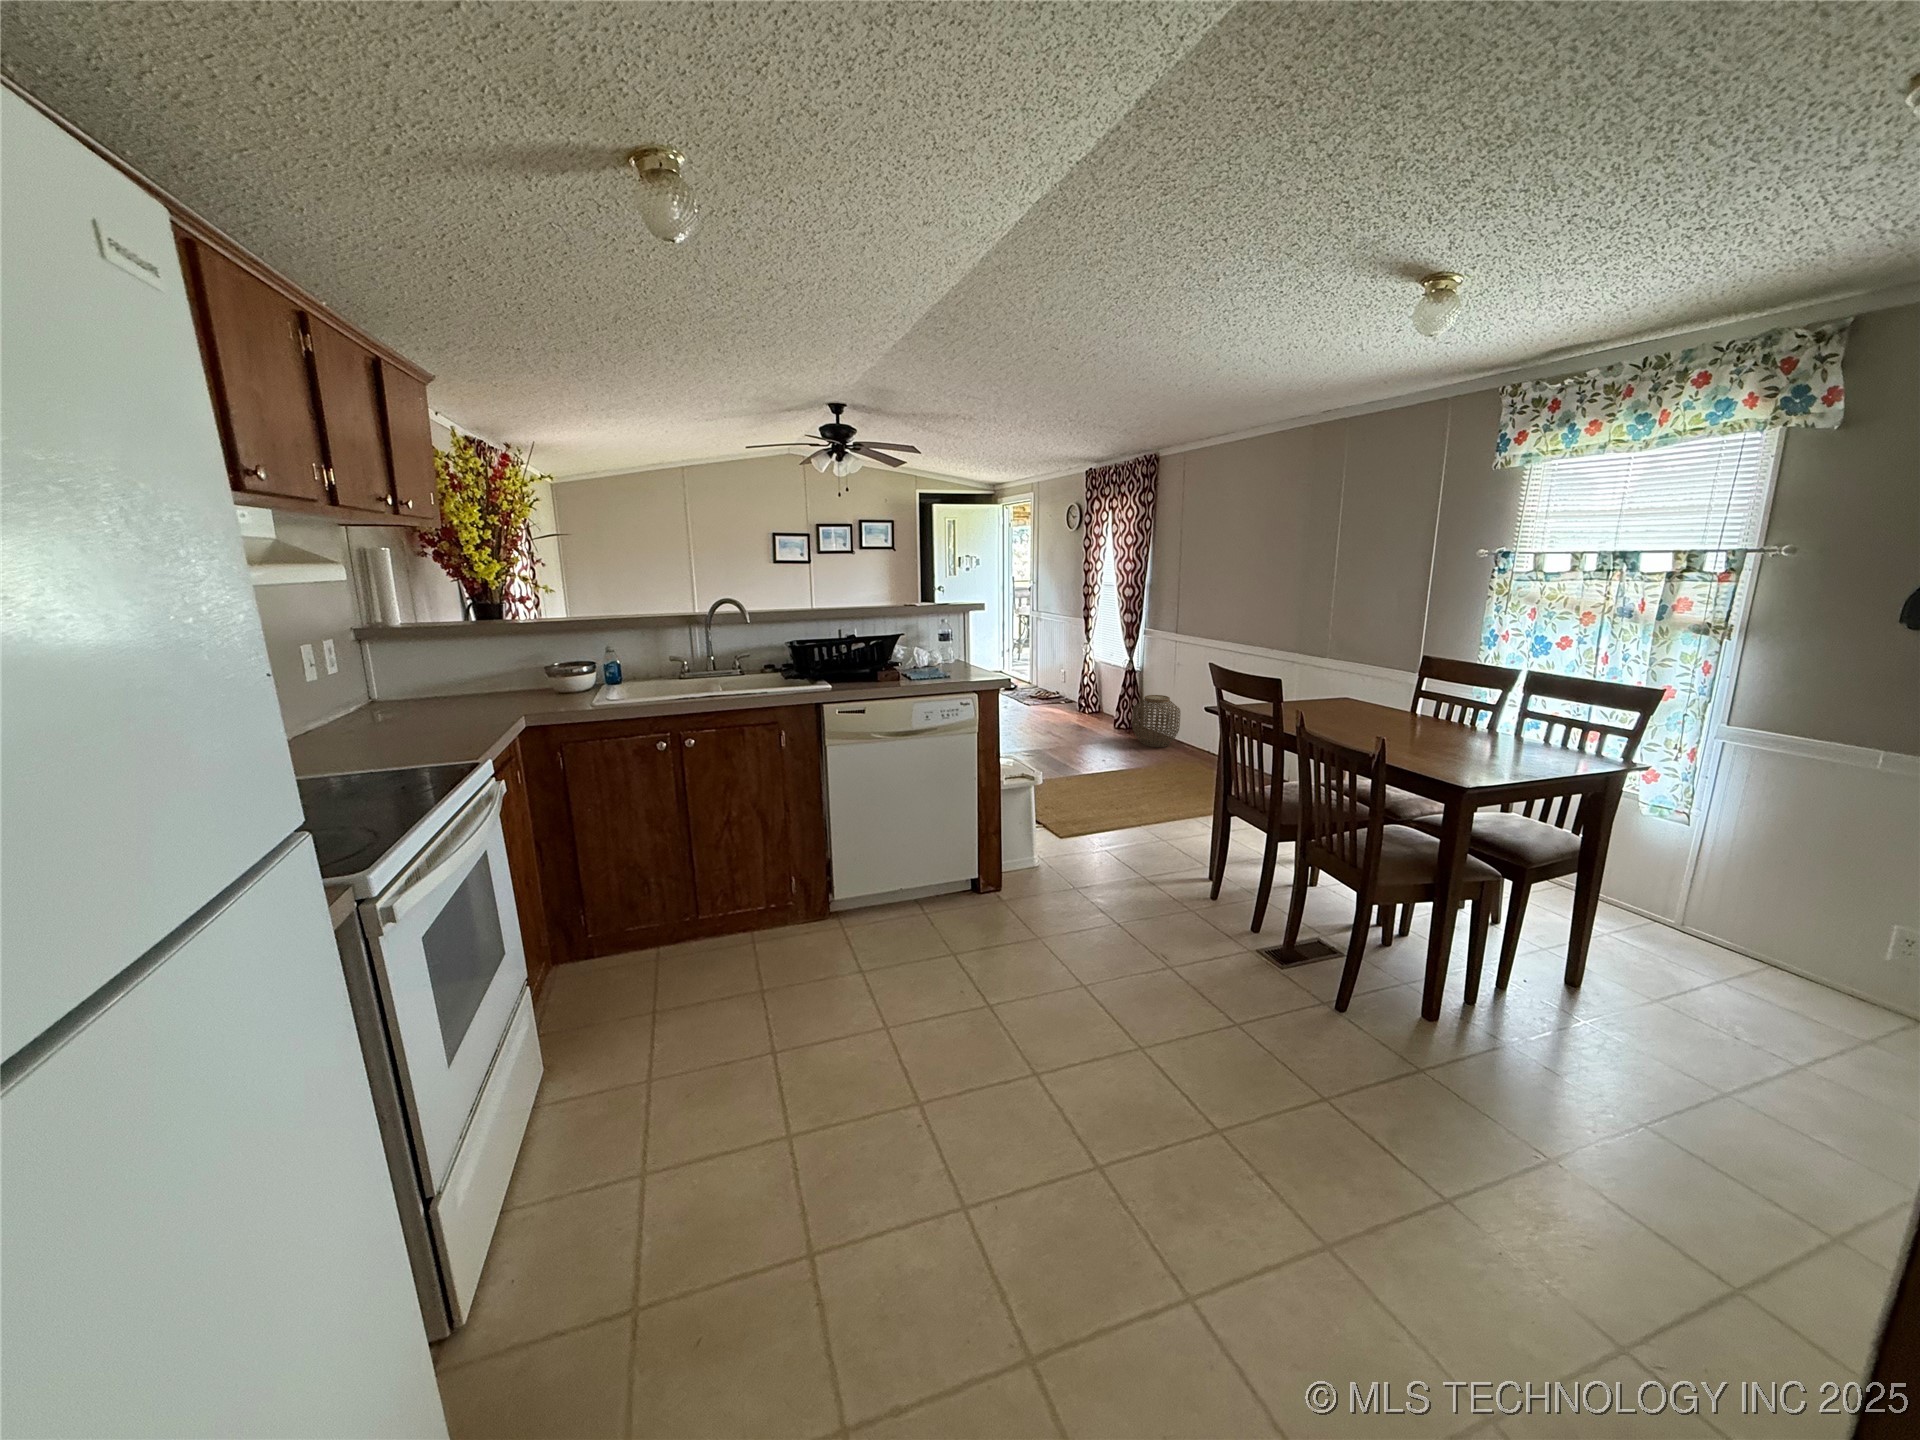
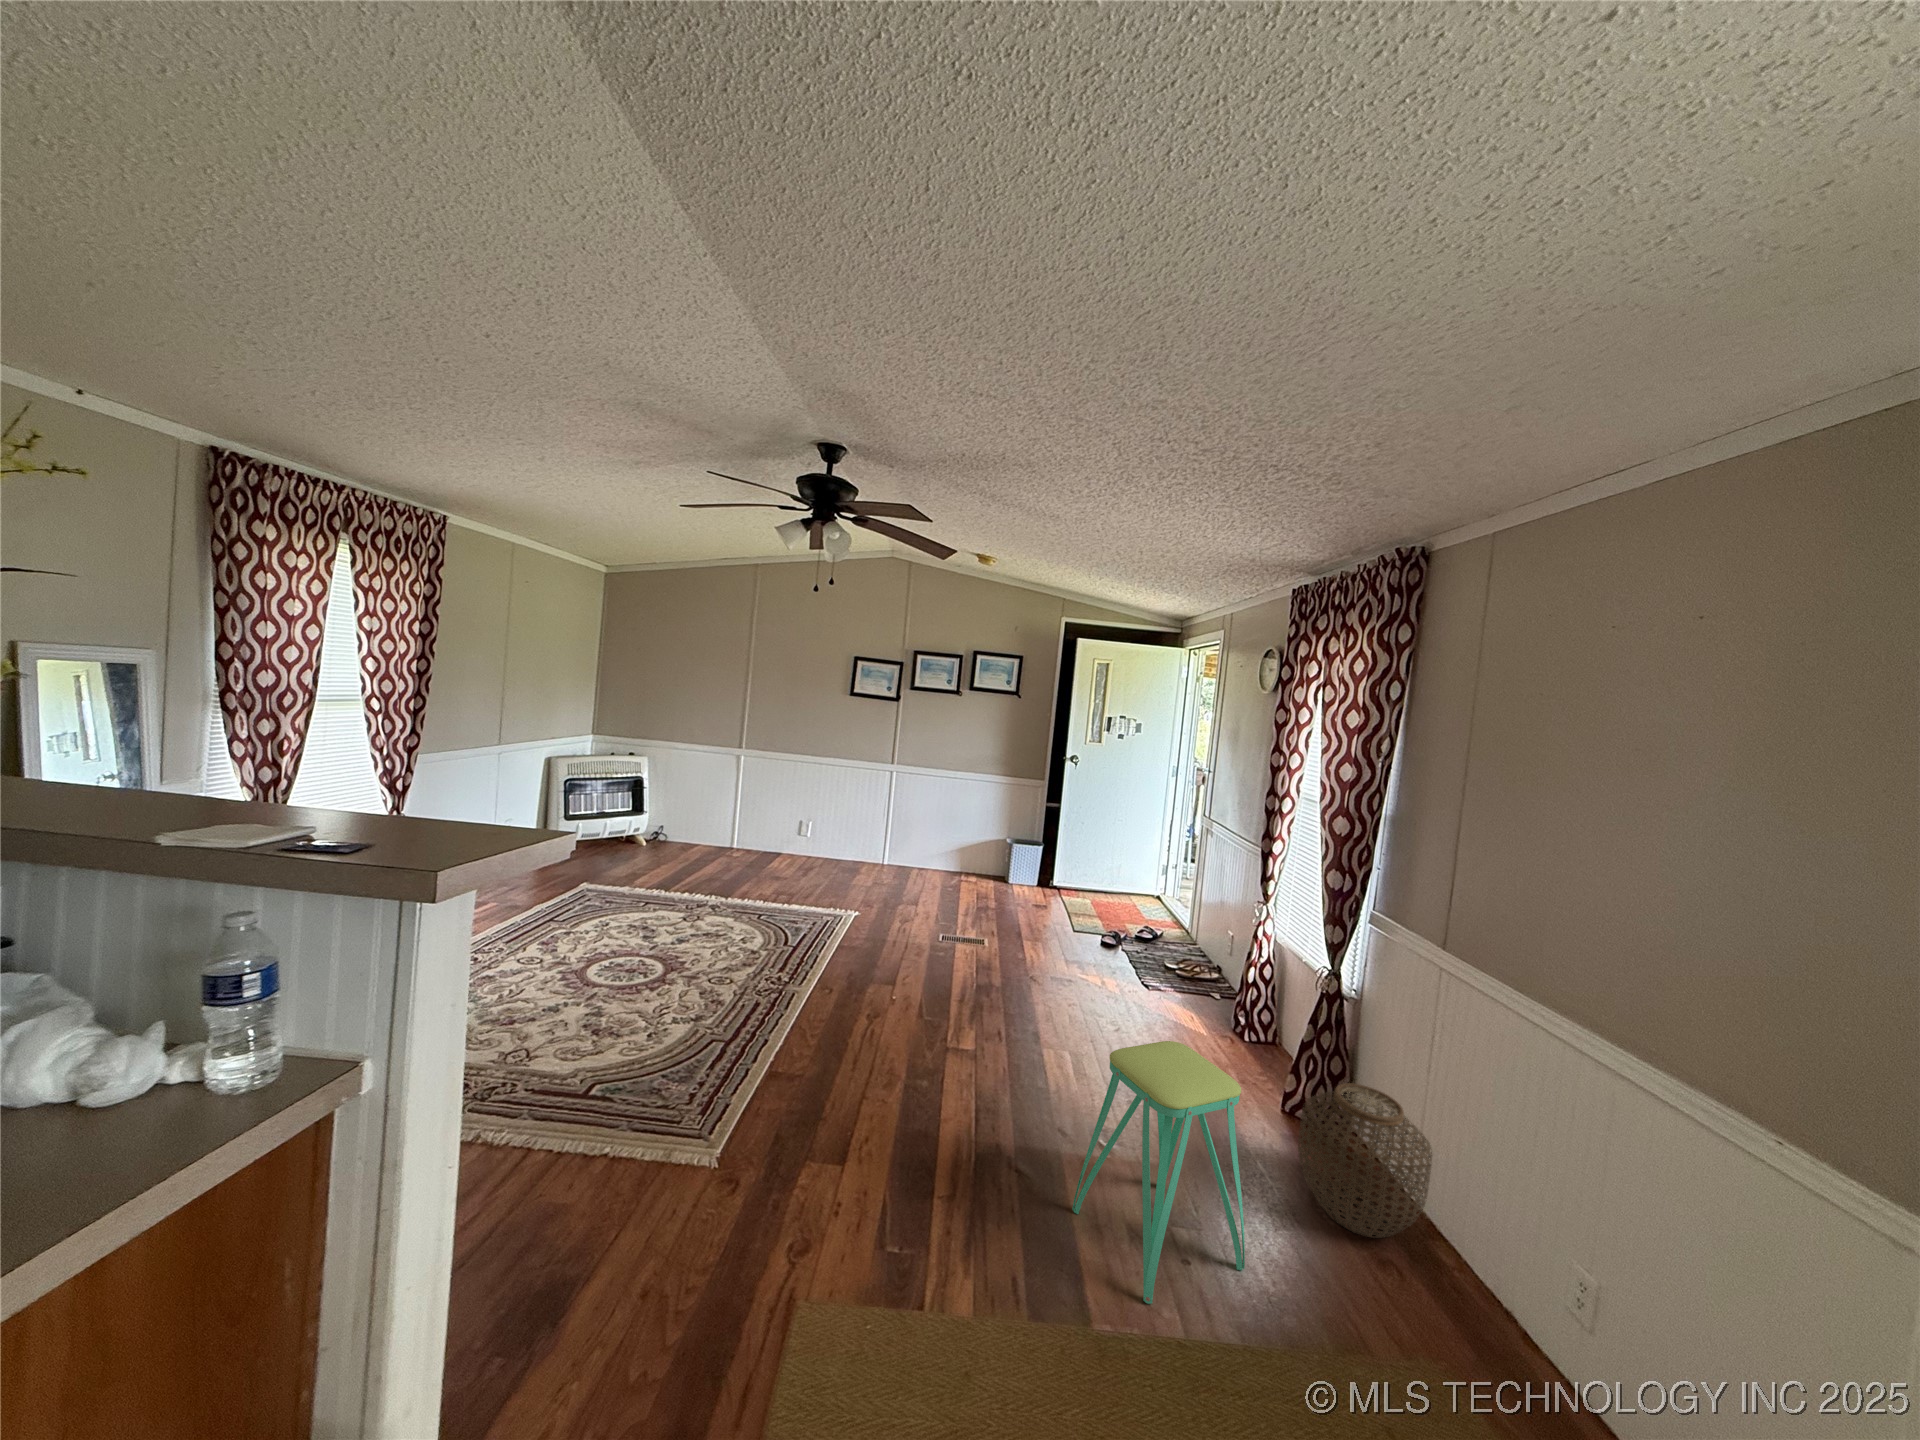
stool: none [1061,686,1128,770] -> present [1072,1041,1245,1304]

